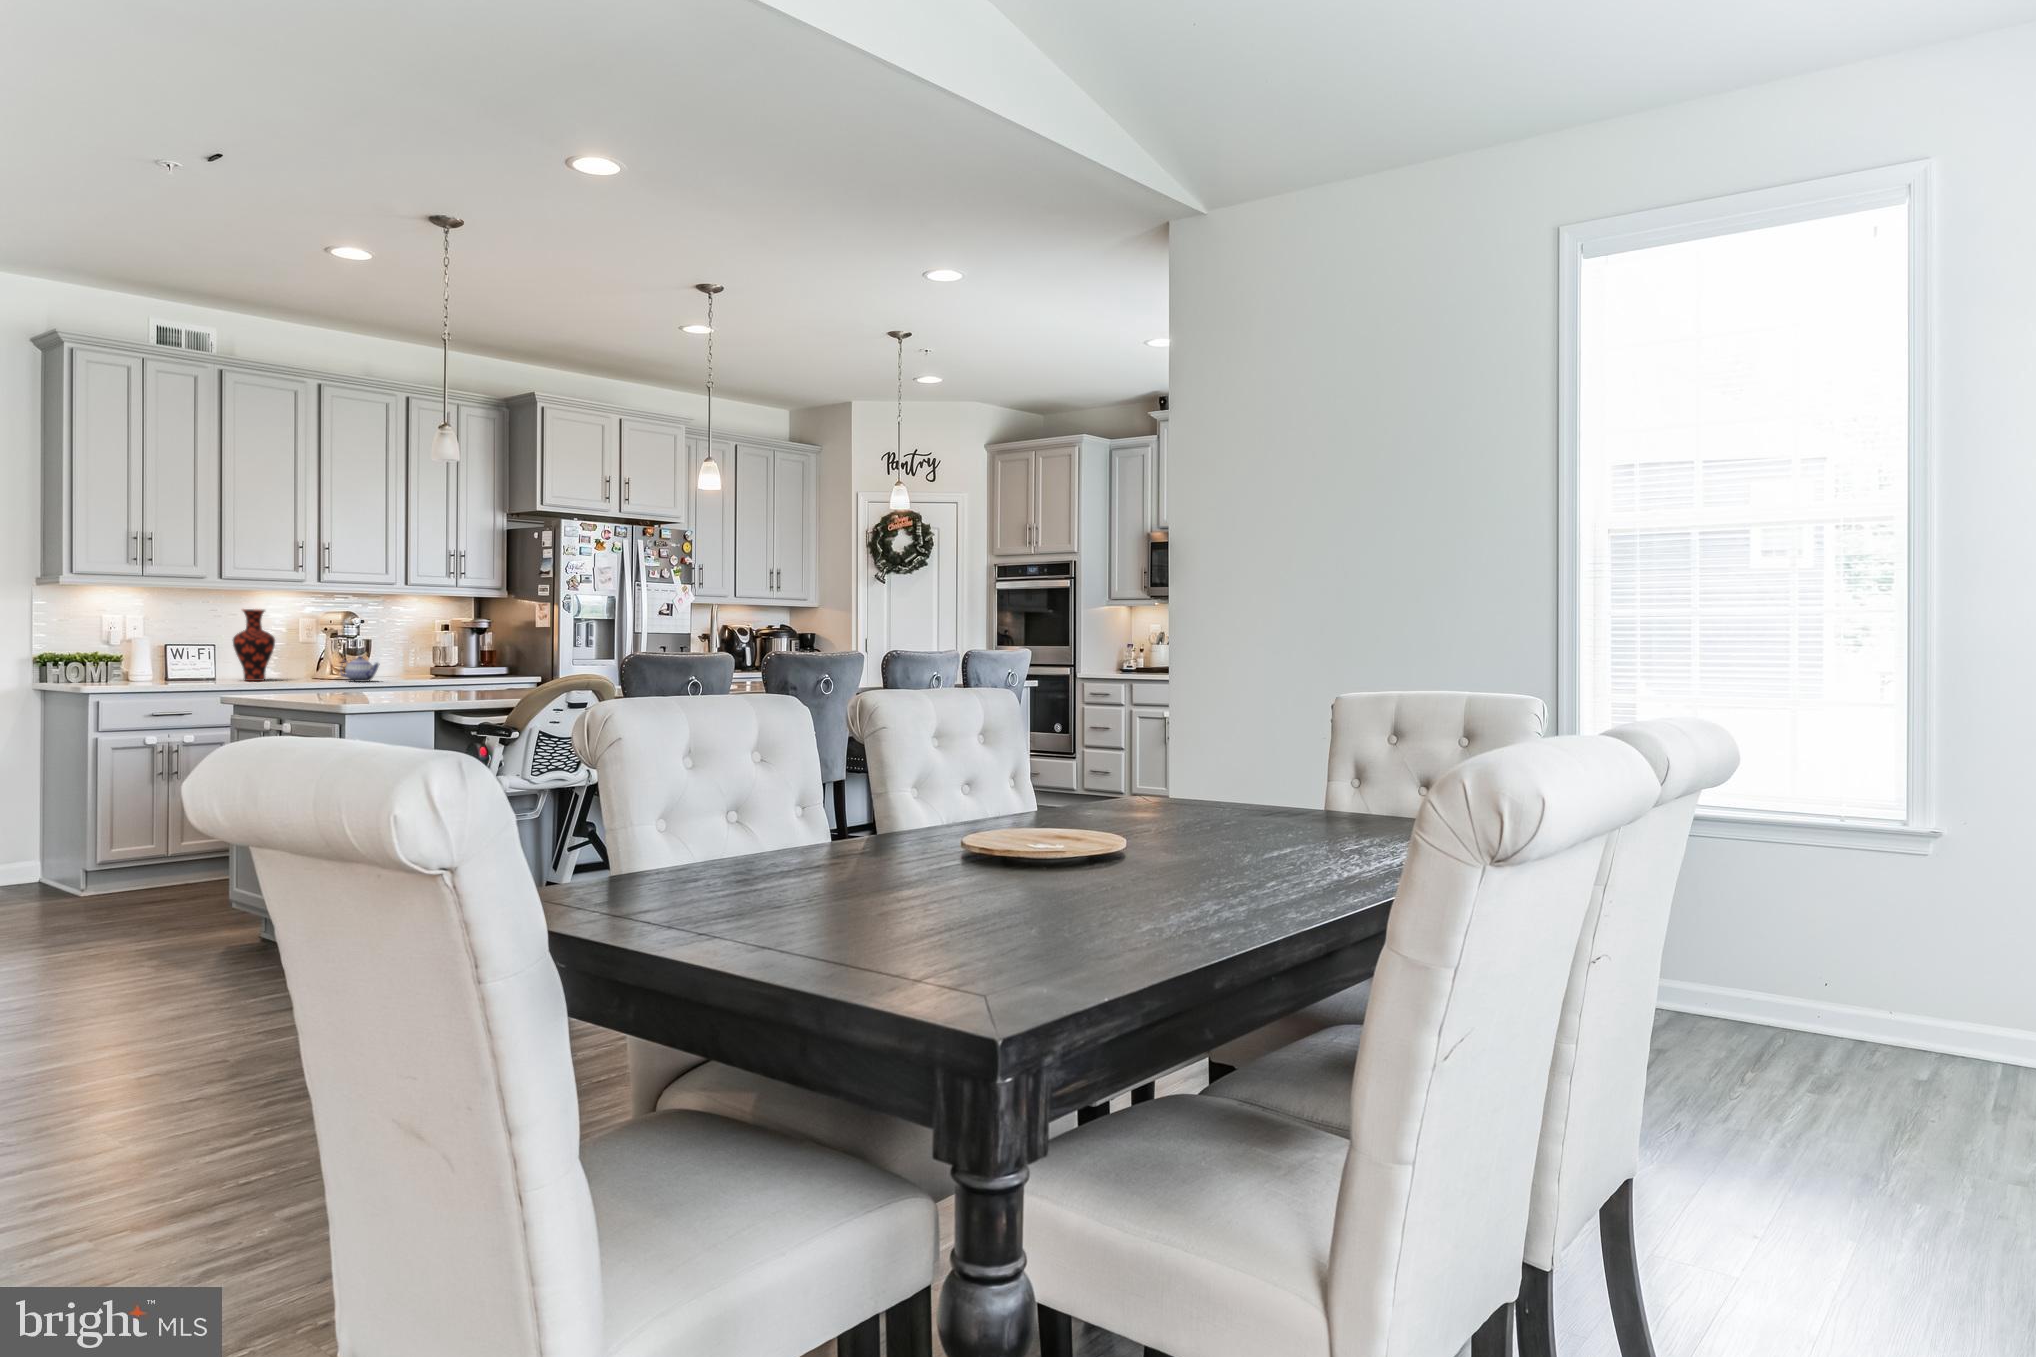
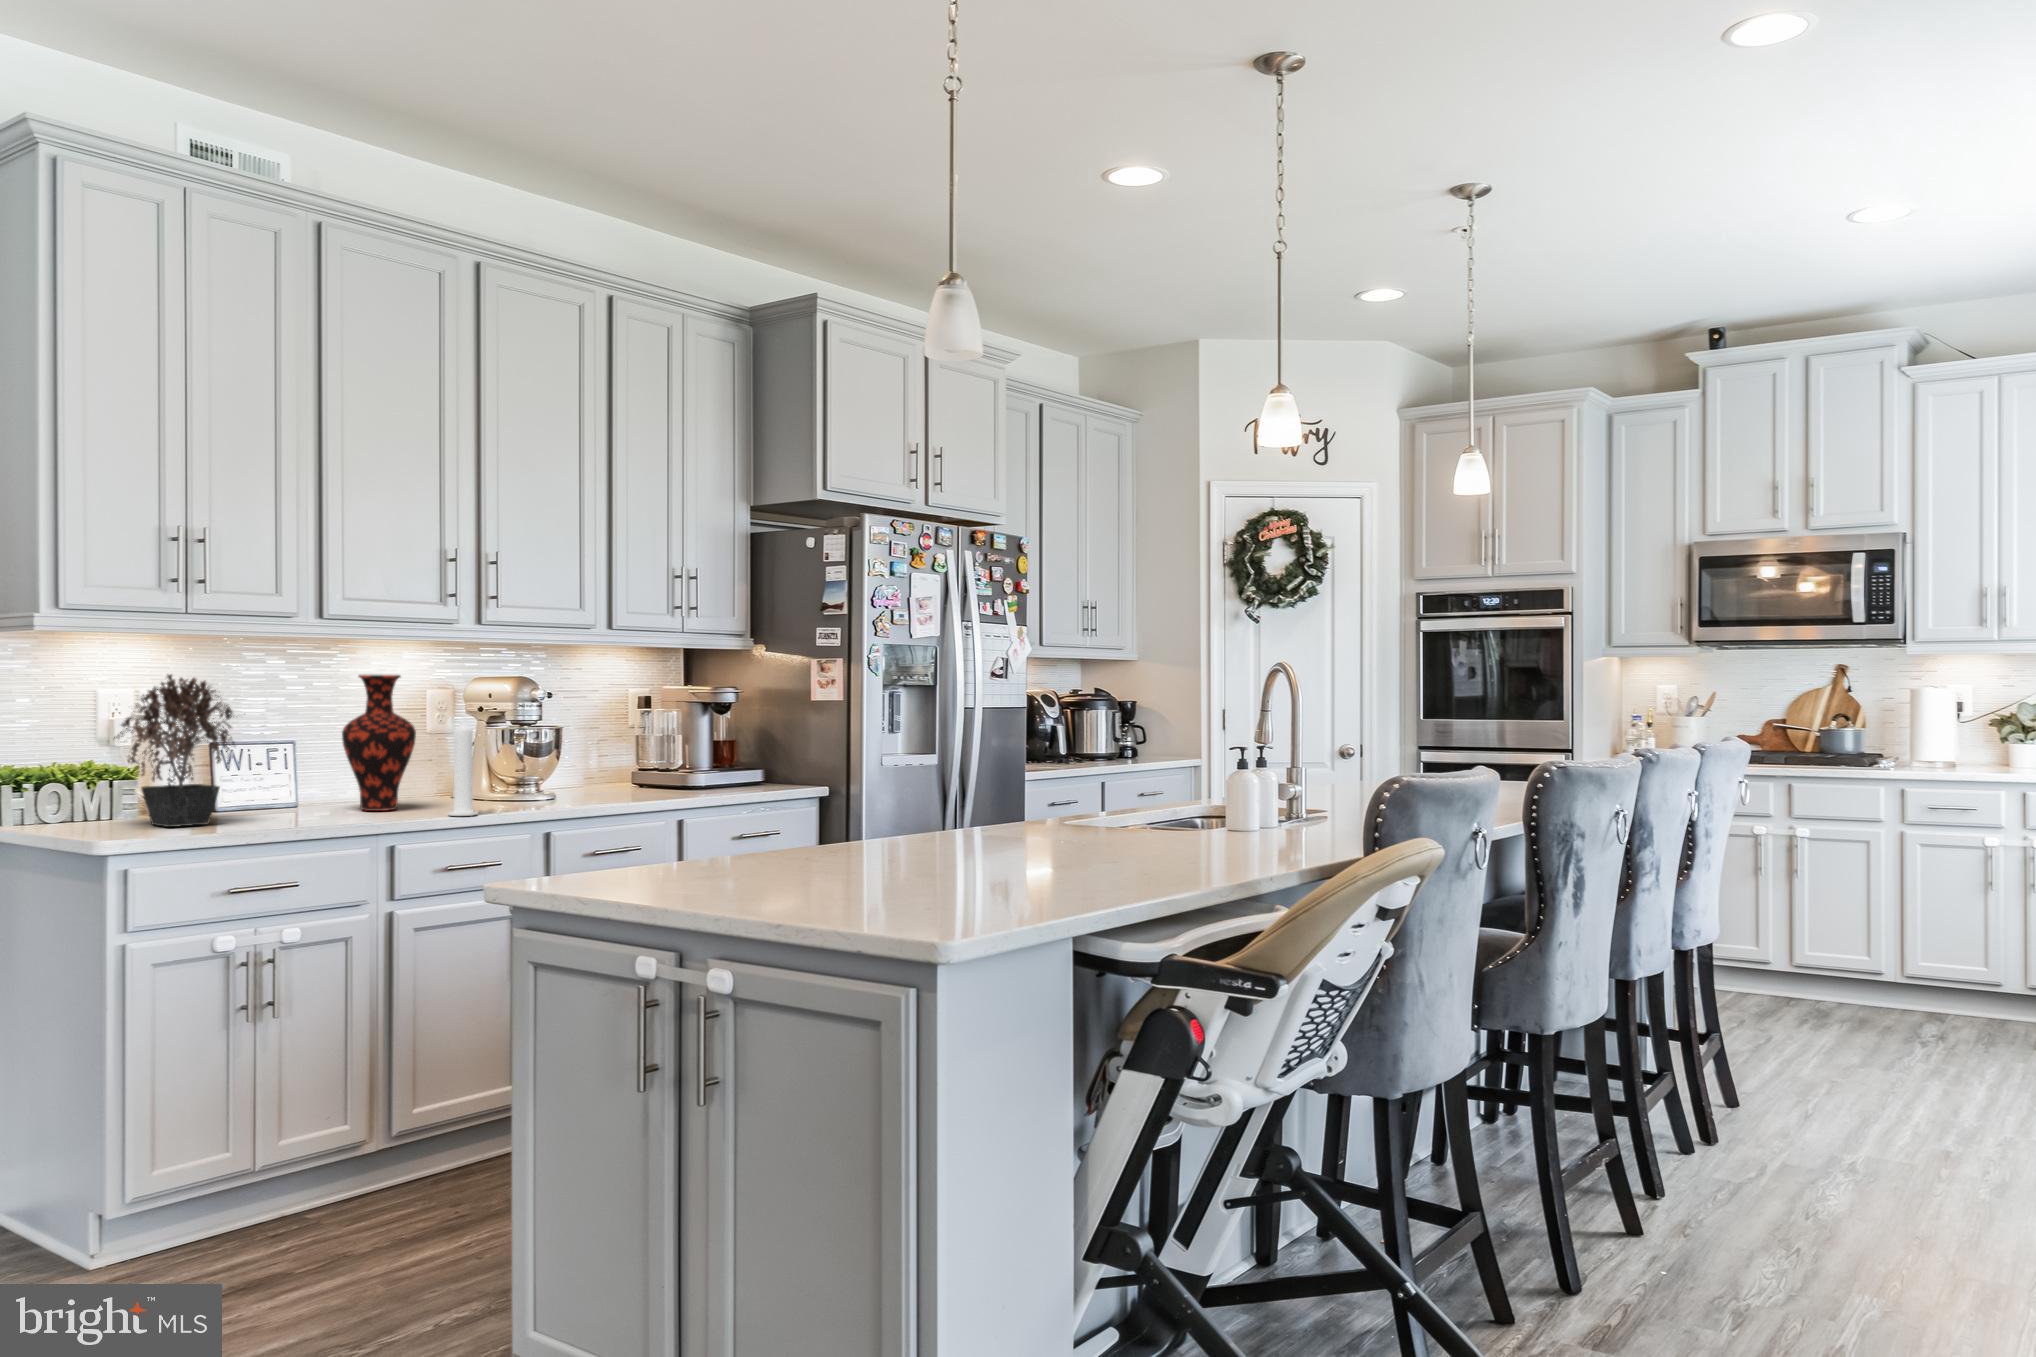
potted plant: none [101,607,171,684] -> present [114,675,234,827]
candle: none [286,632,303,683] -> present [448,717,477,816]
teapot: present [340,656,380,682] -> none [523,758,600,807]

